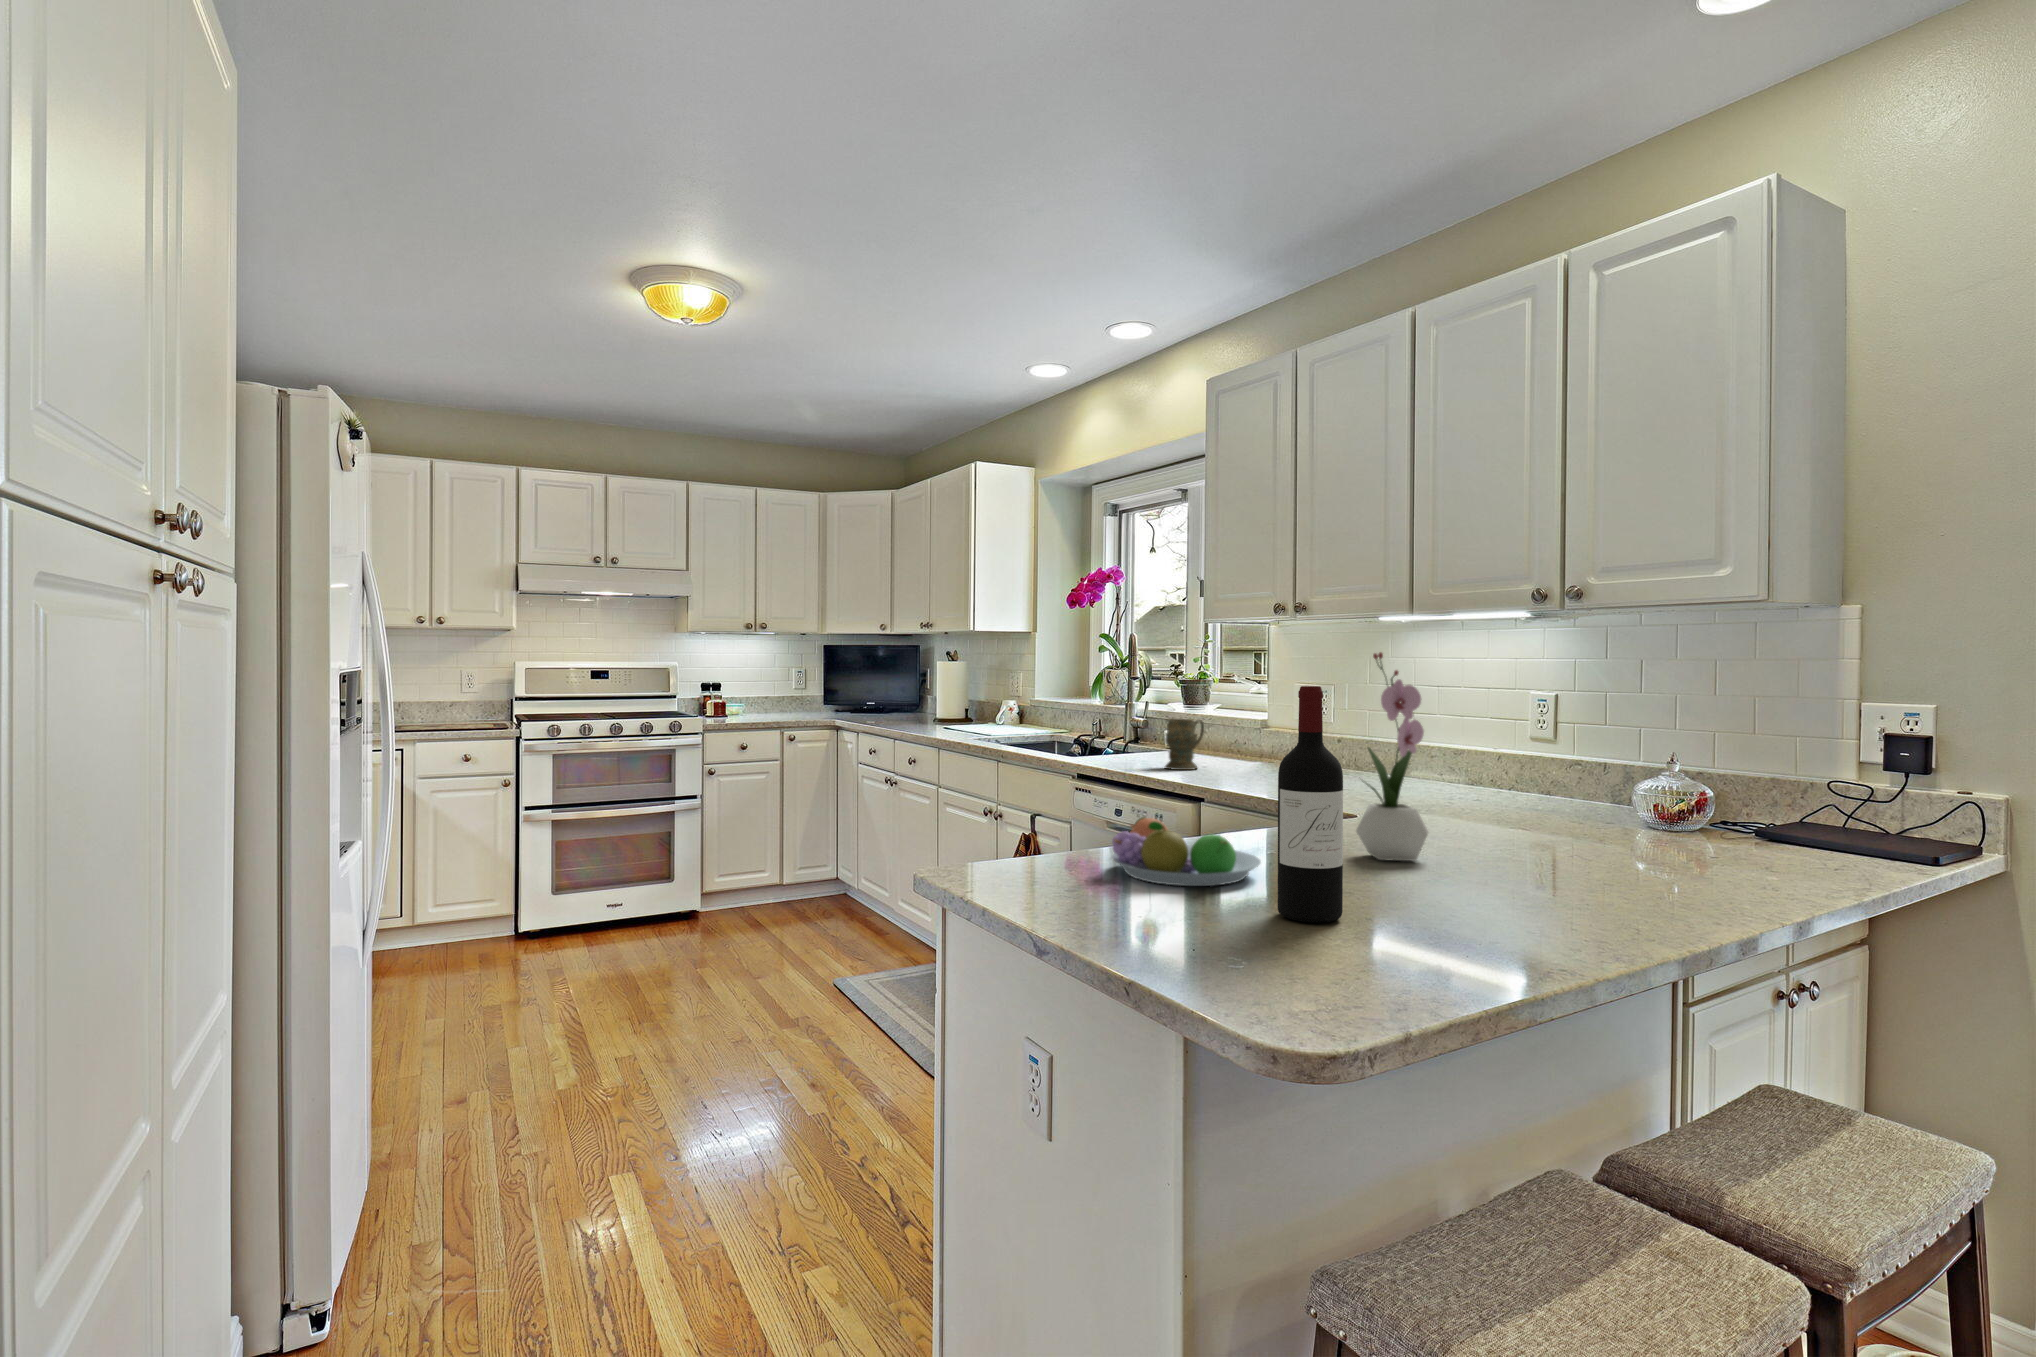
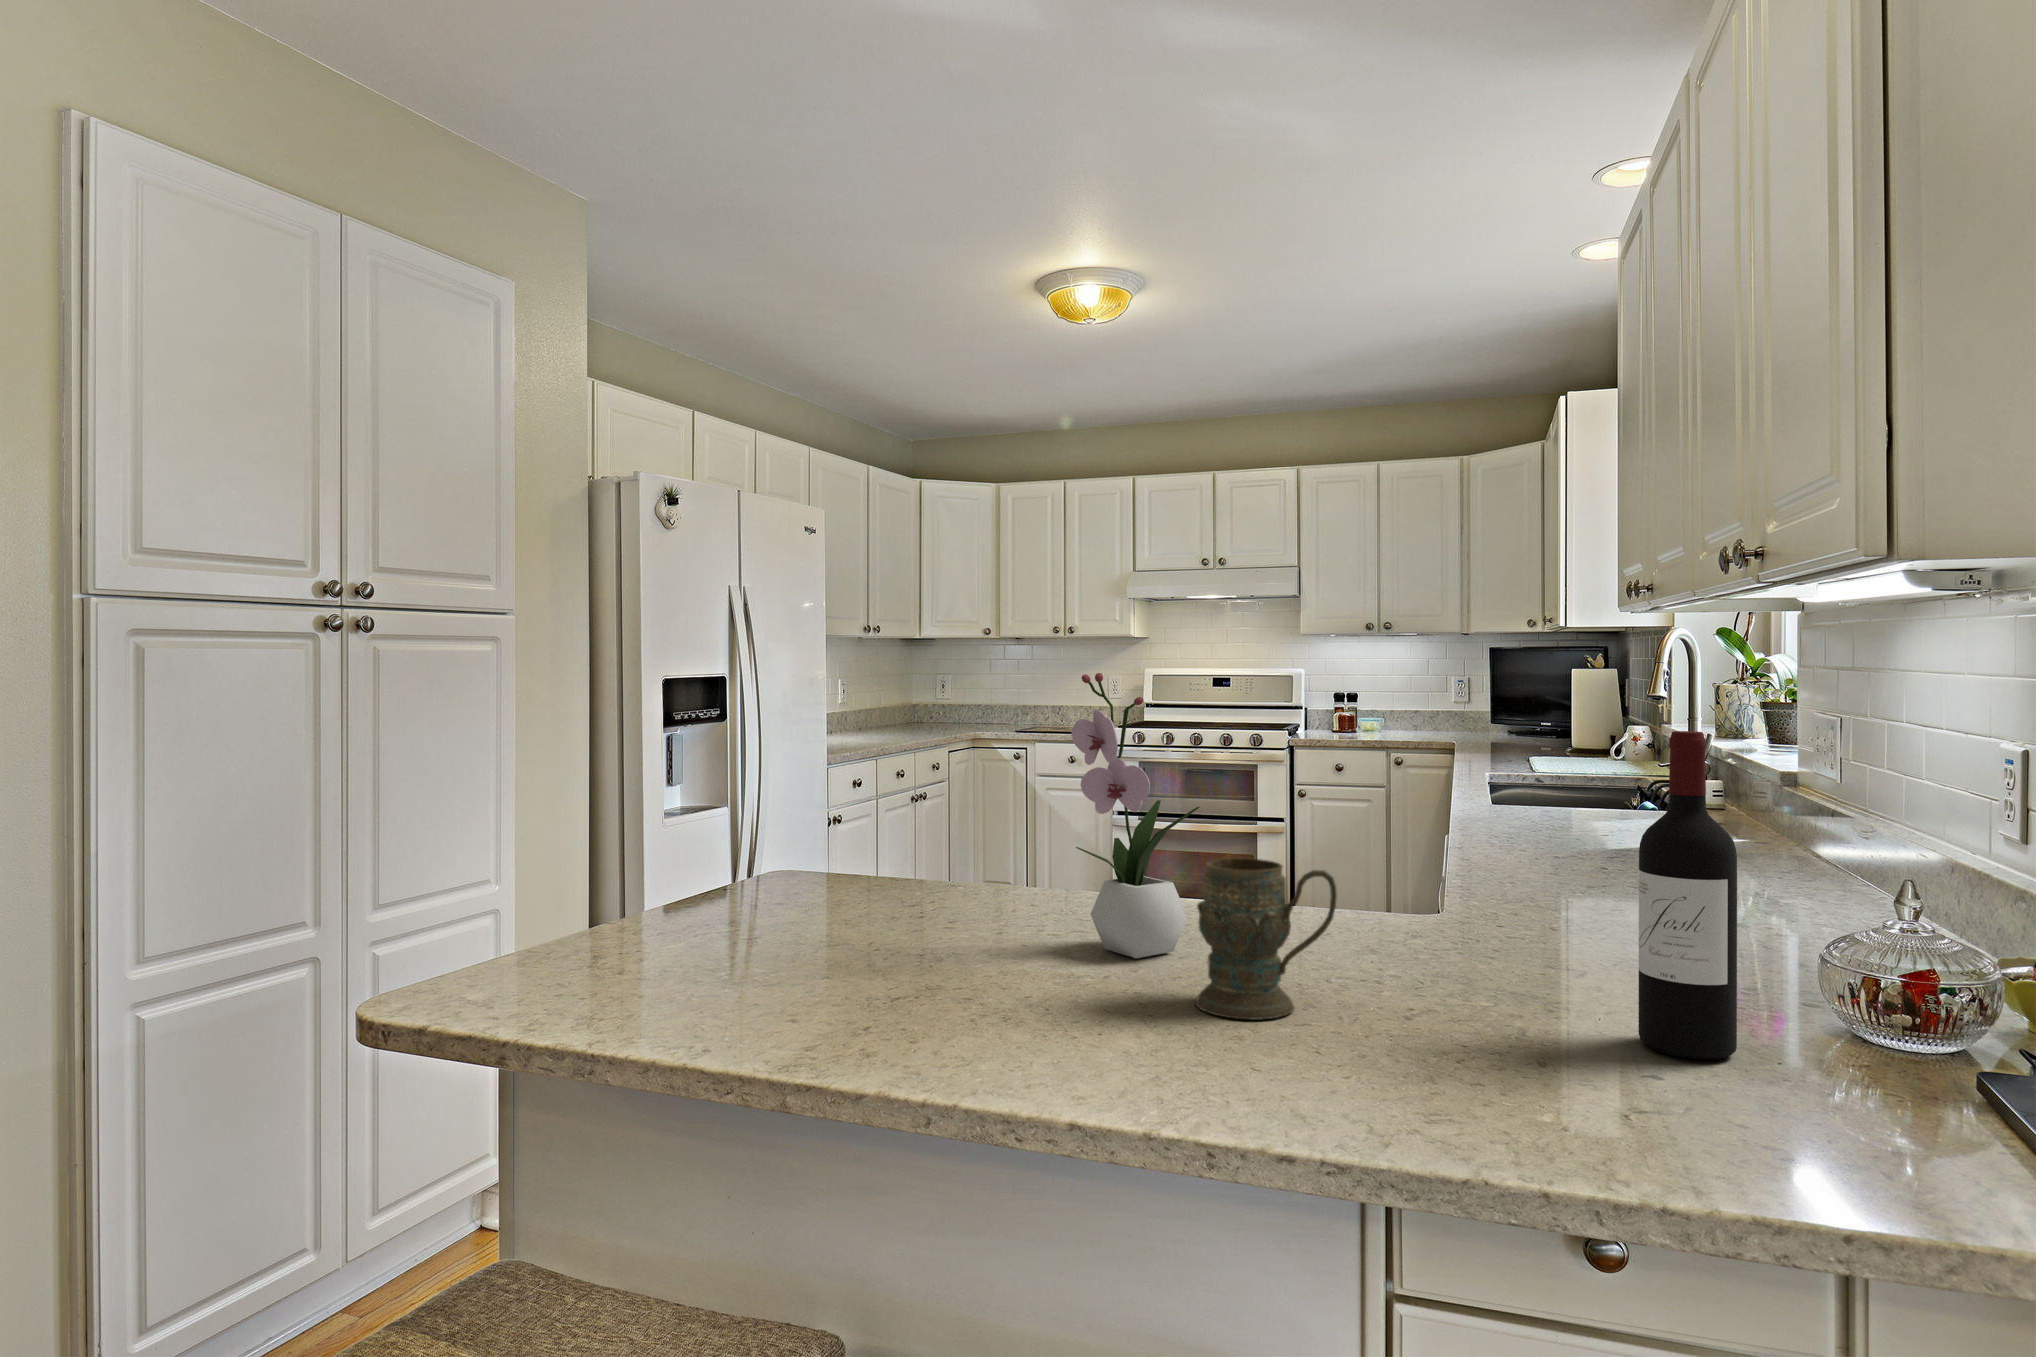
wine bottle: present [1278,686,1343,923] -> present [1638,731,1737,1060]
mug: present [1165,719,1204,770] -> present [1196,858,1337,1020]
fruit bowl: present [1112,817,1261,886] -> none [802,851,964,929]

